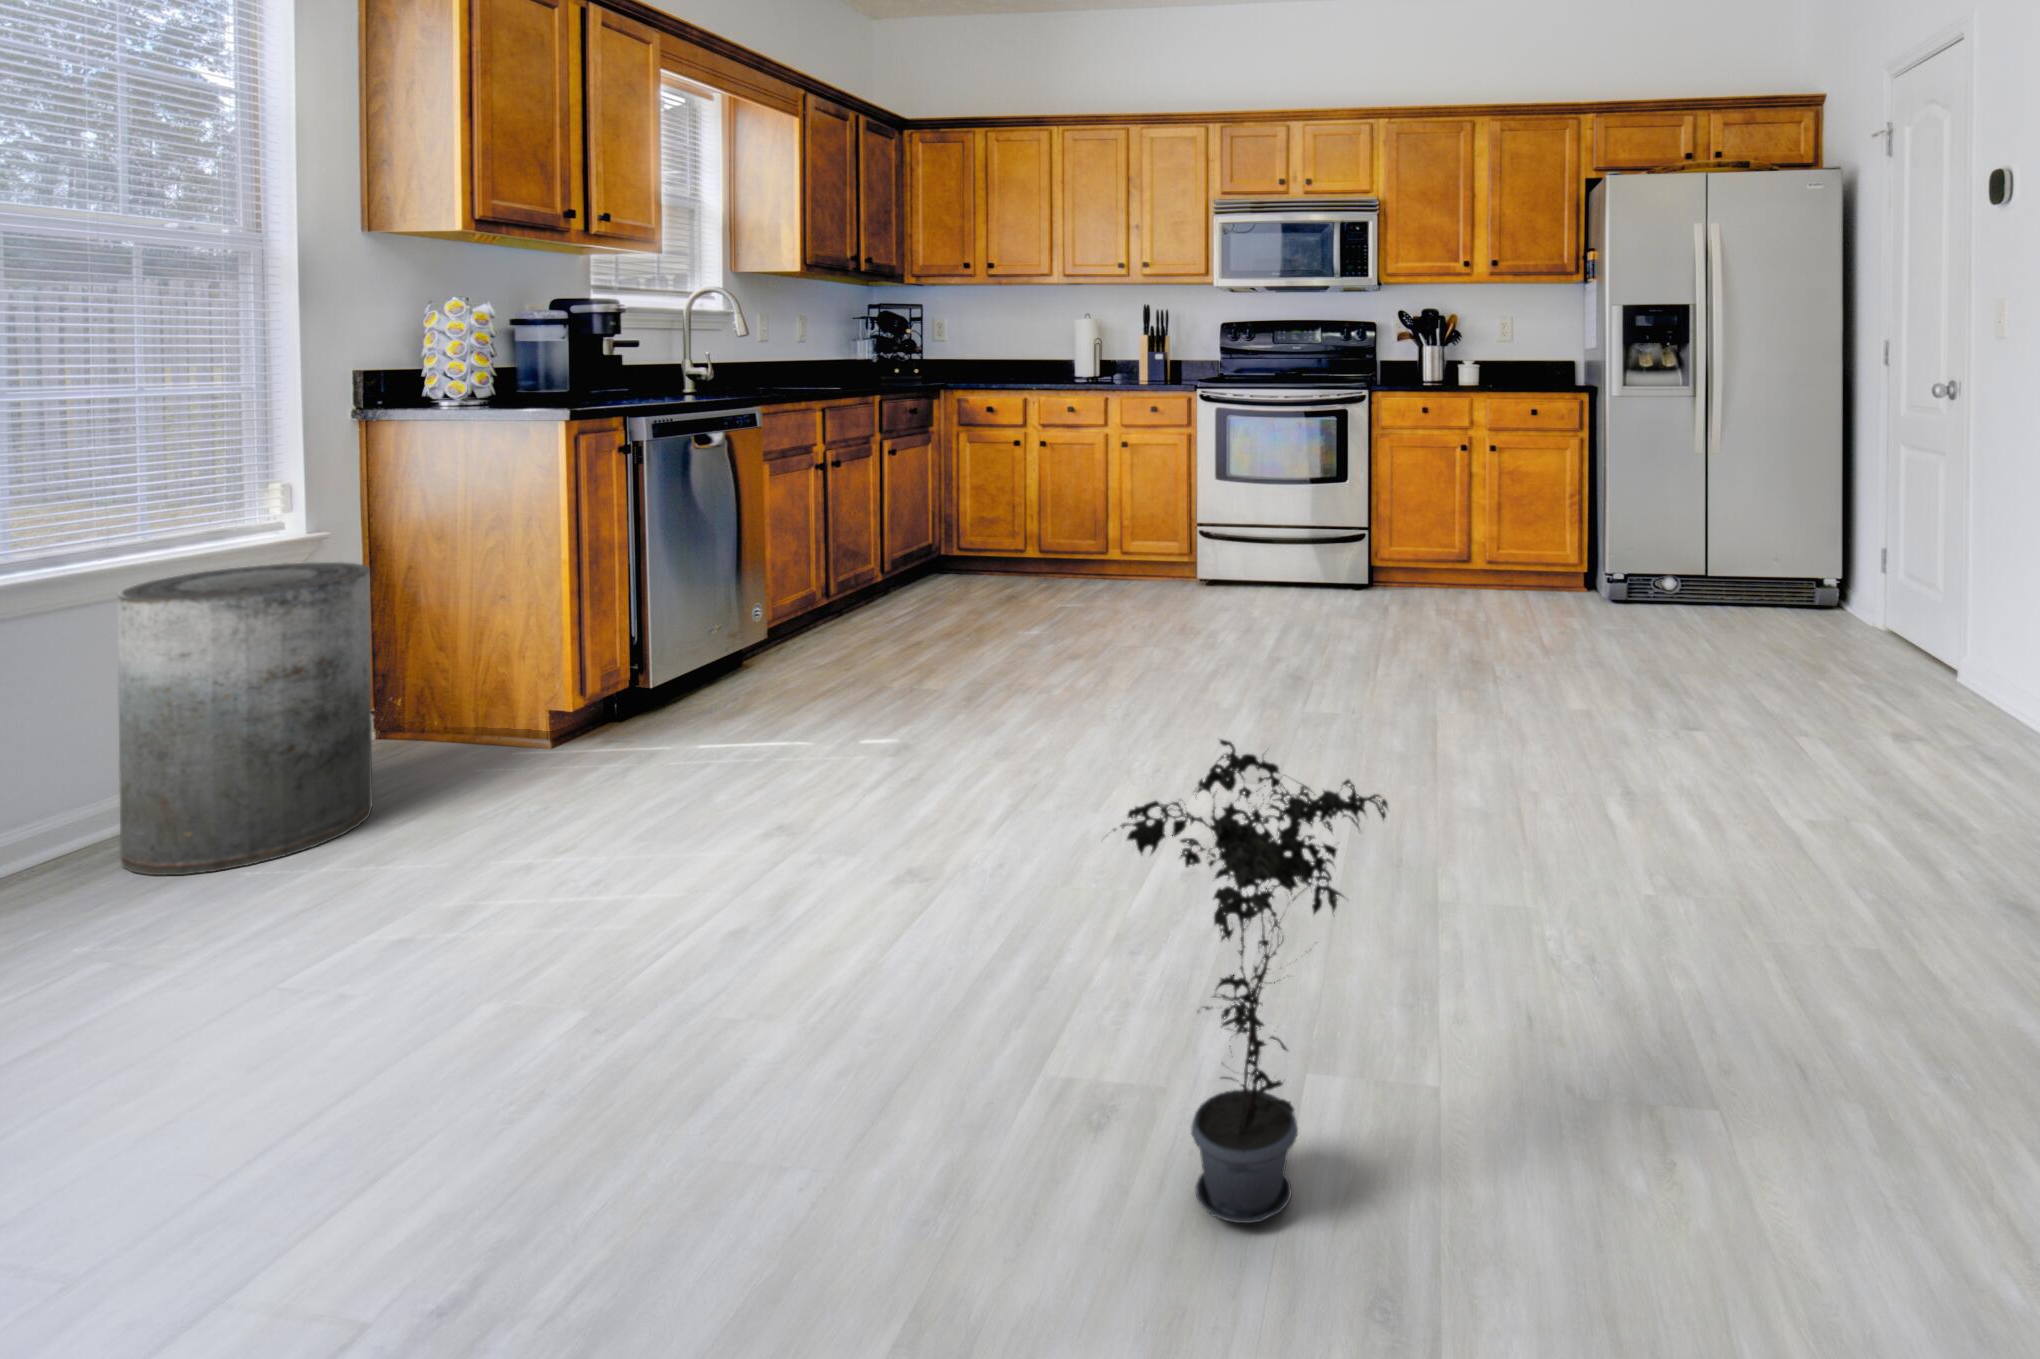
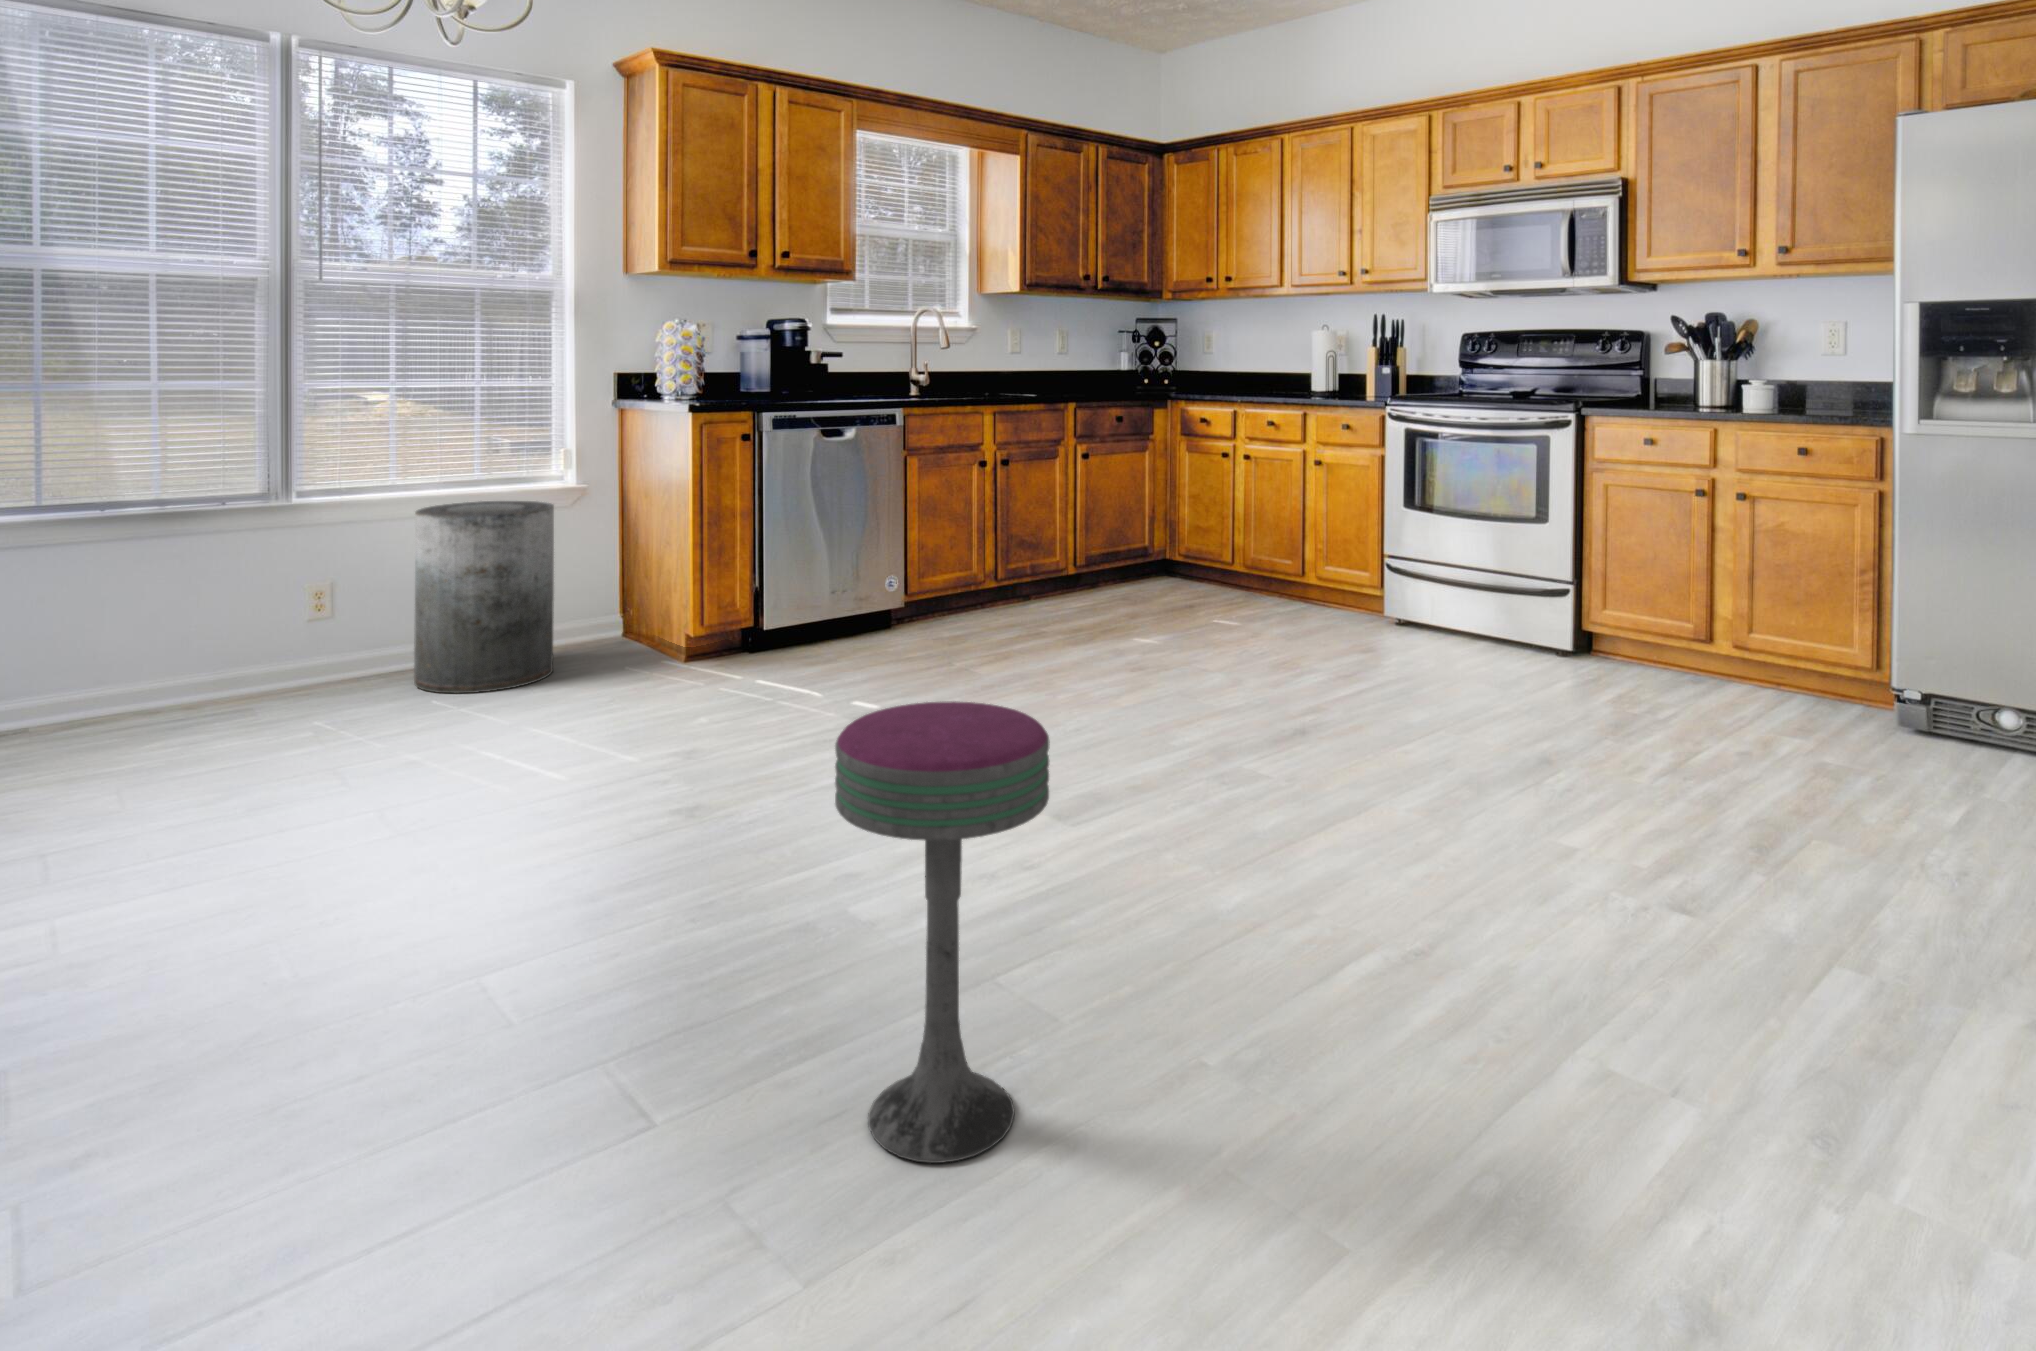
bar stool: none [1540,651,1740,1054] -> present [835,701,1050,1163]
potted plant: present [1107,740,1388,1223] -> none [368,688,574,1095]

